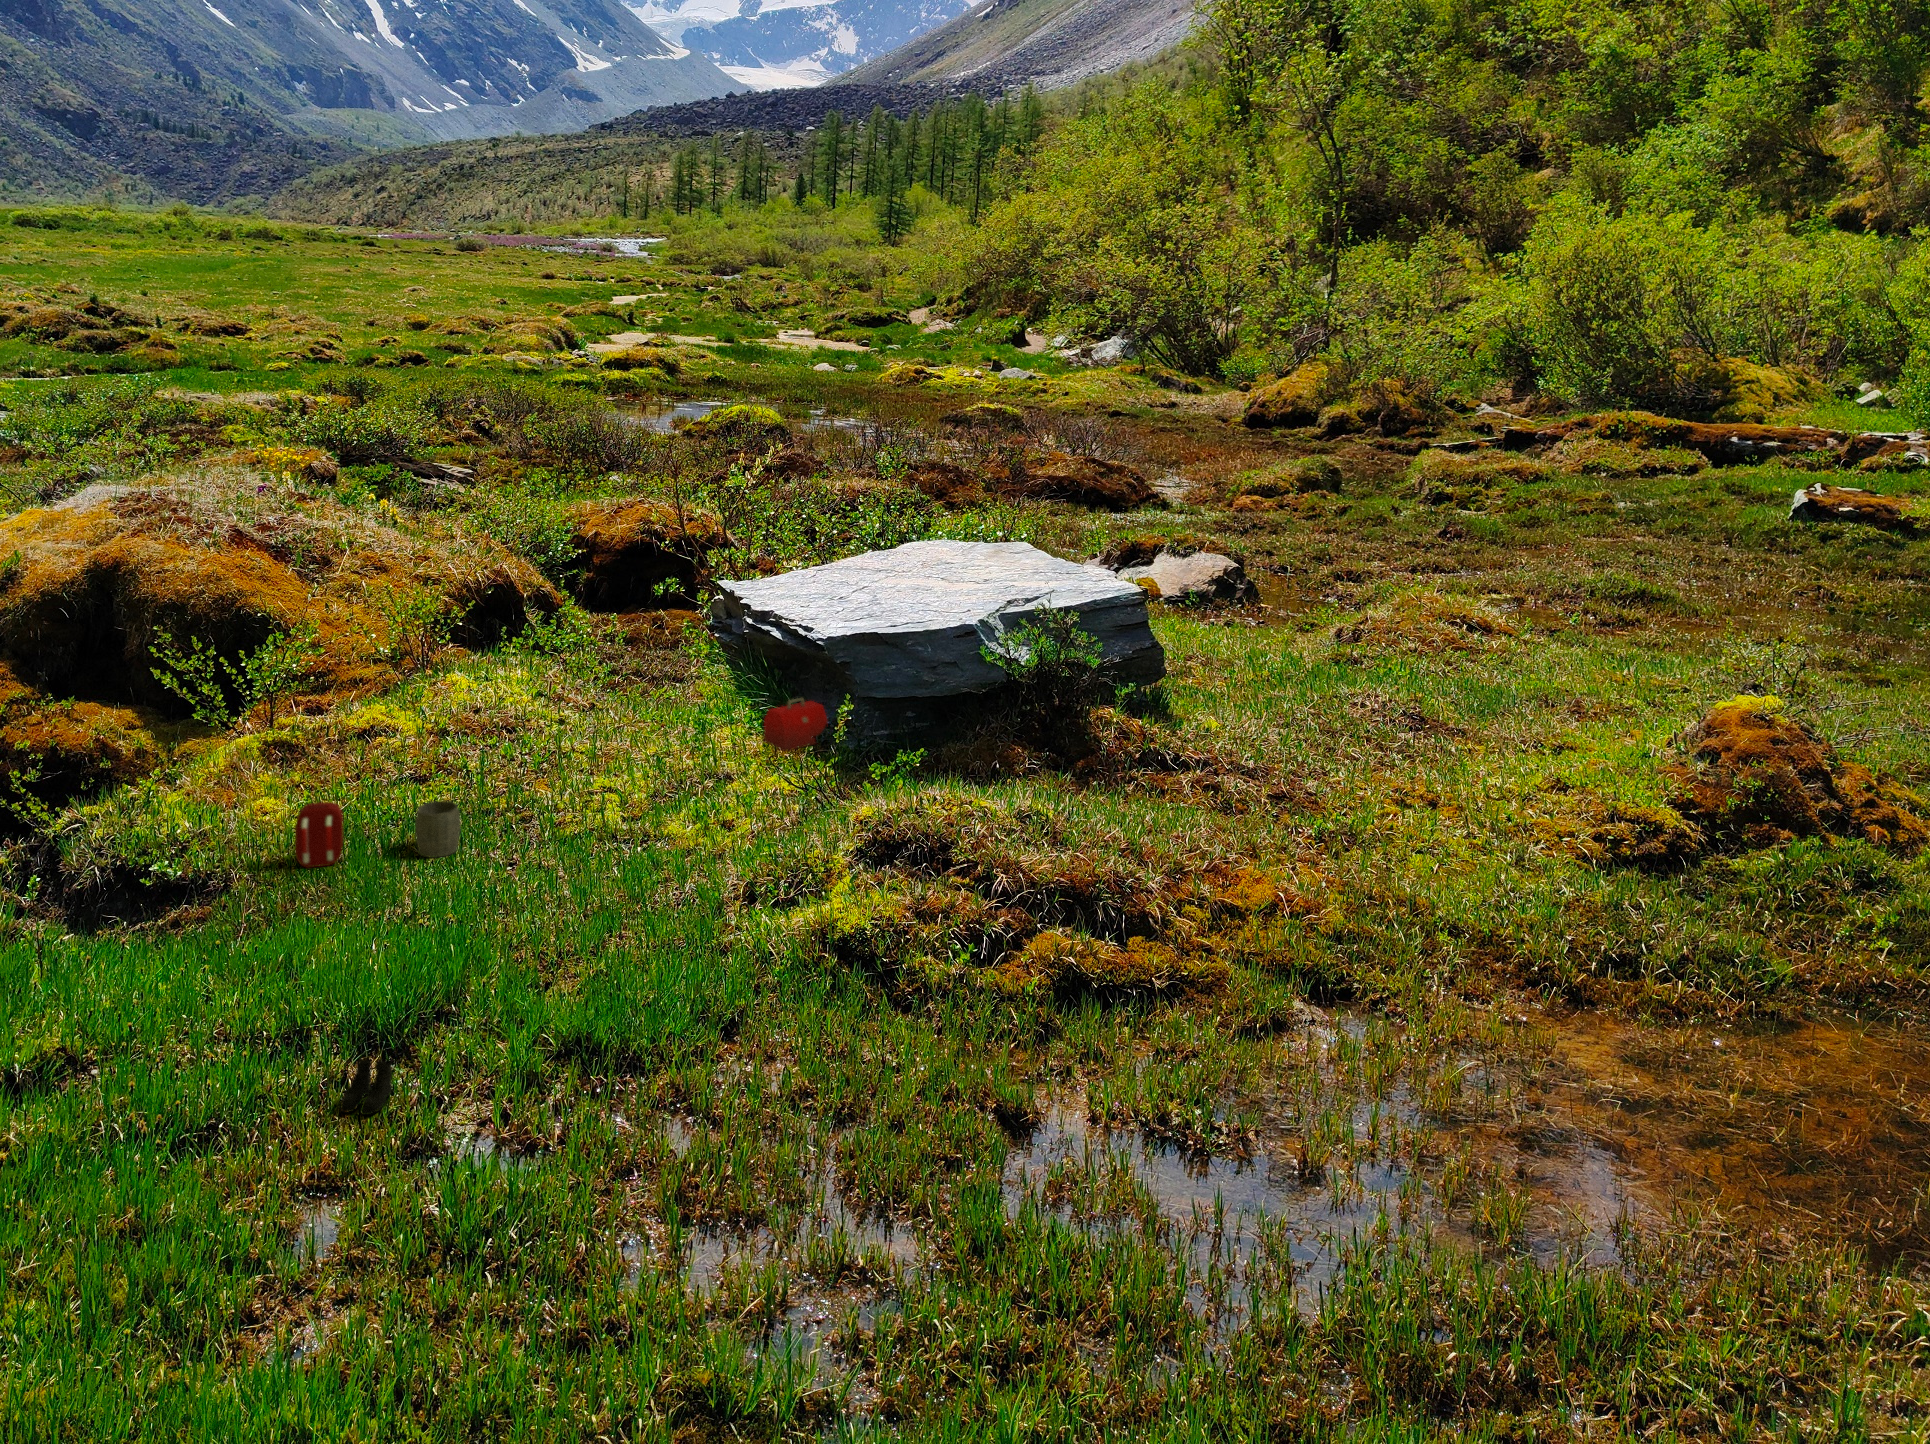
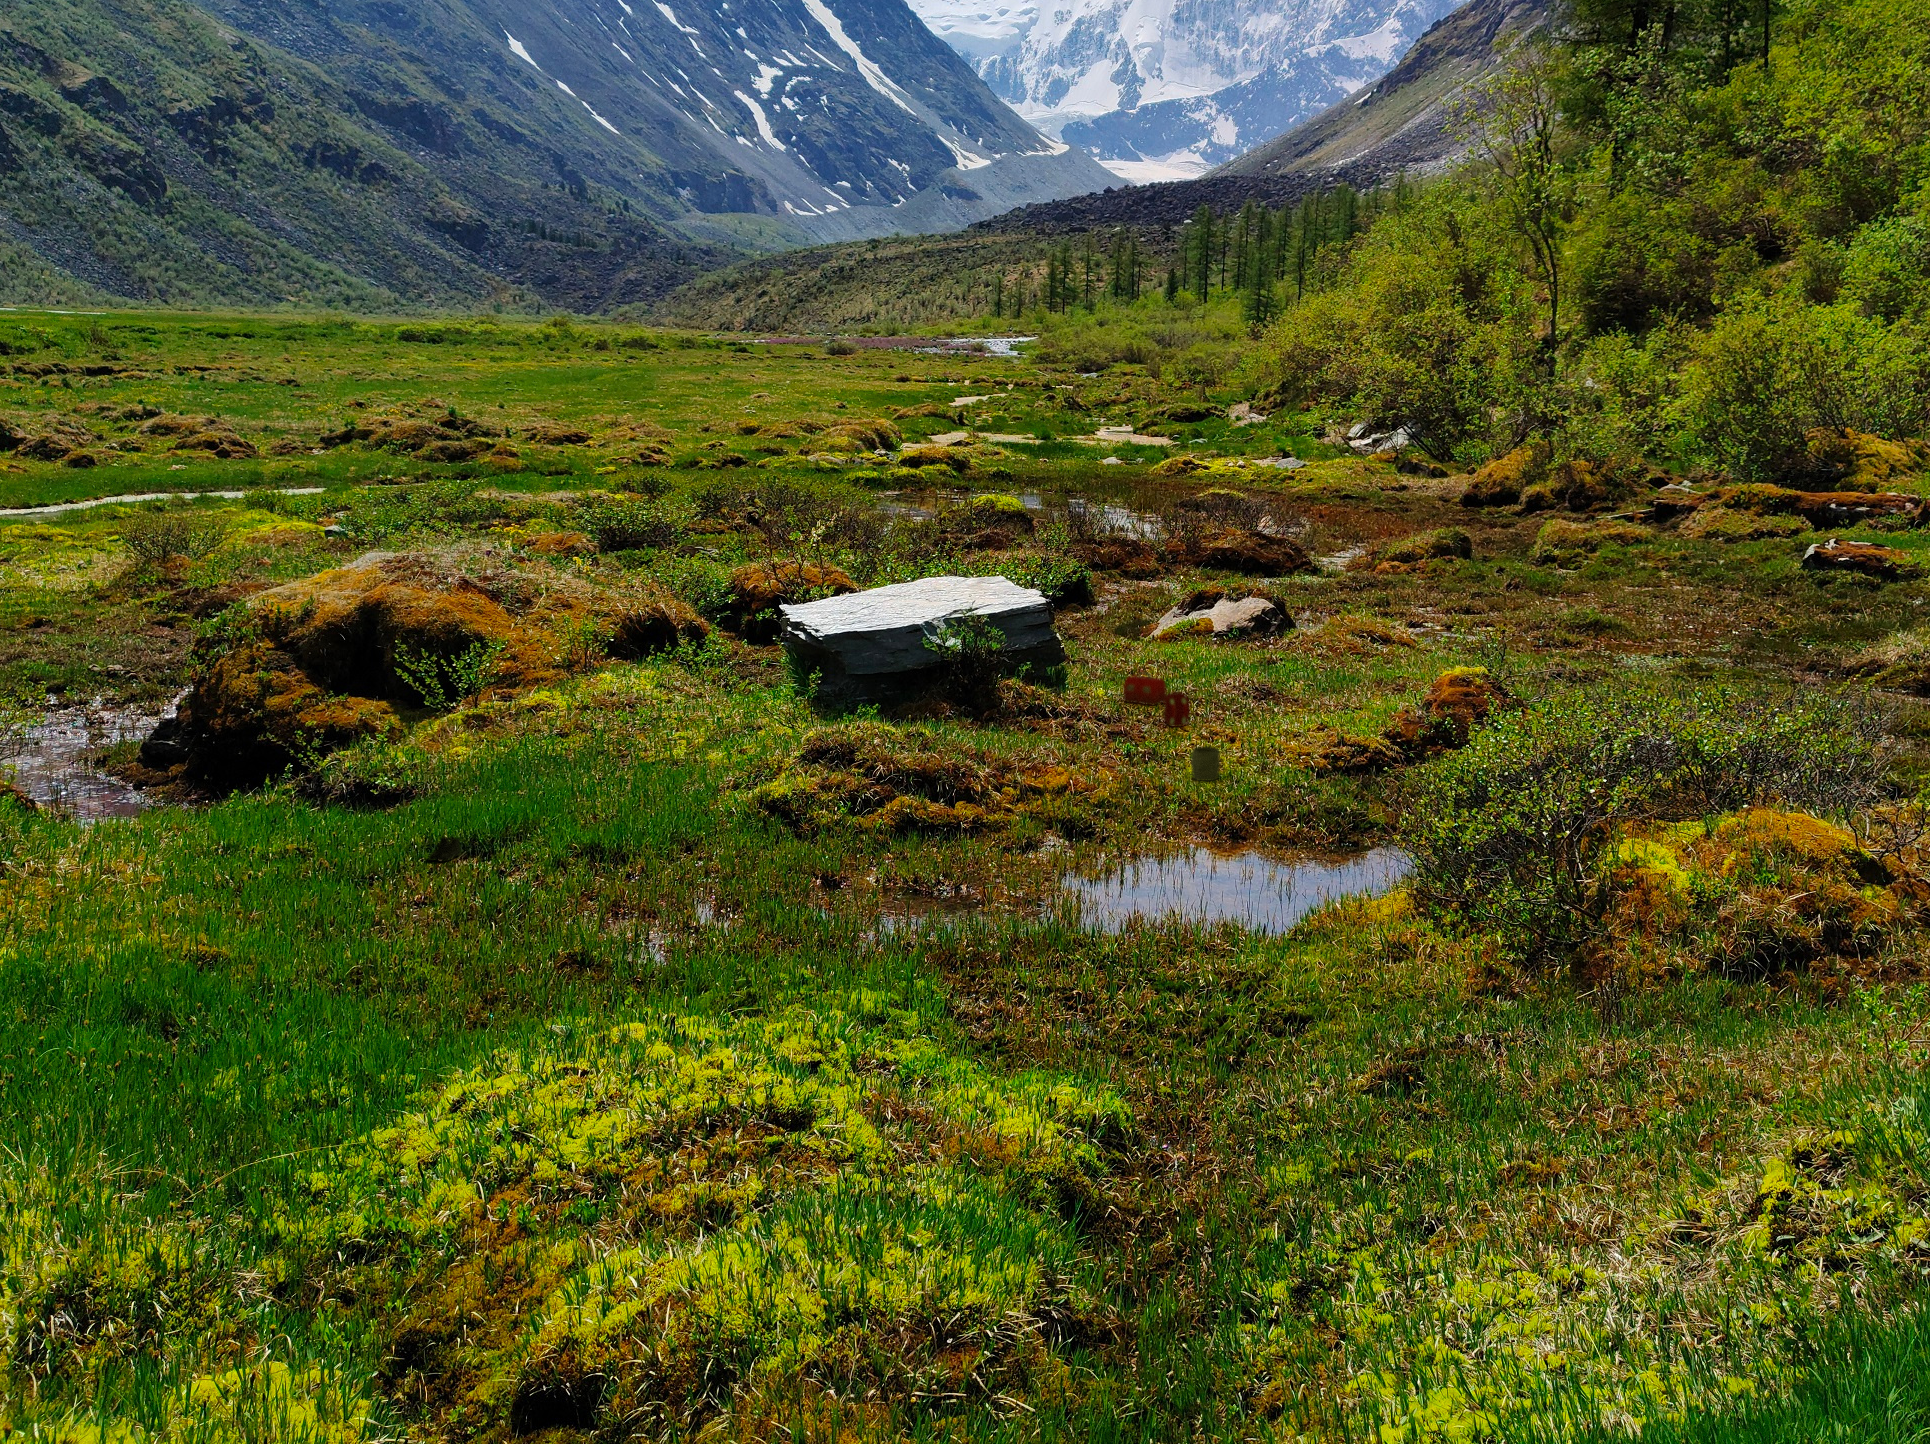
toolbox: present [764,698,827,751] -> present [1123,672,1167,706]
woven basket: present [415,800,461,858] -> present [1191,746,1220,781]
backpack: present [295,802,343,868] -> present [1163,692,1190,727]

